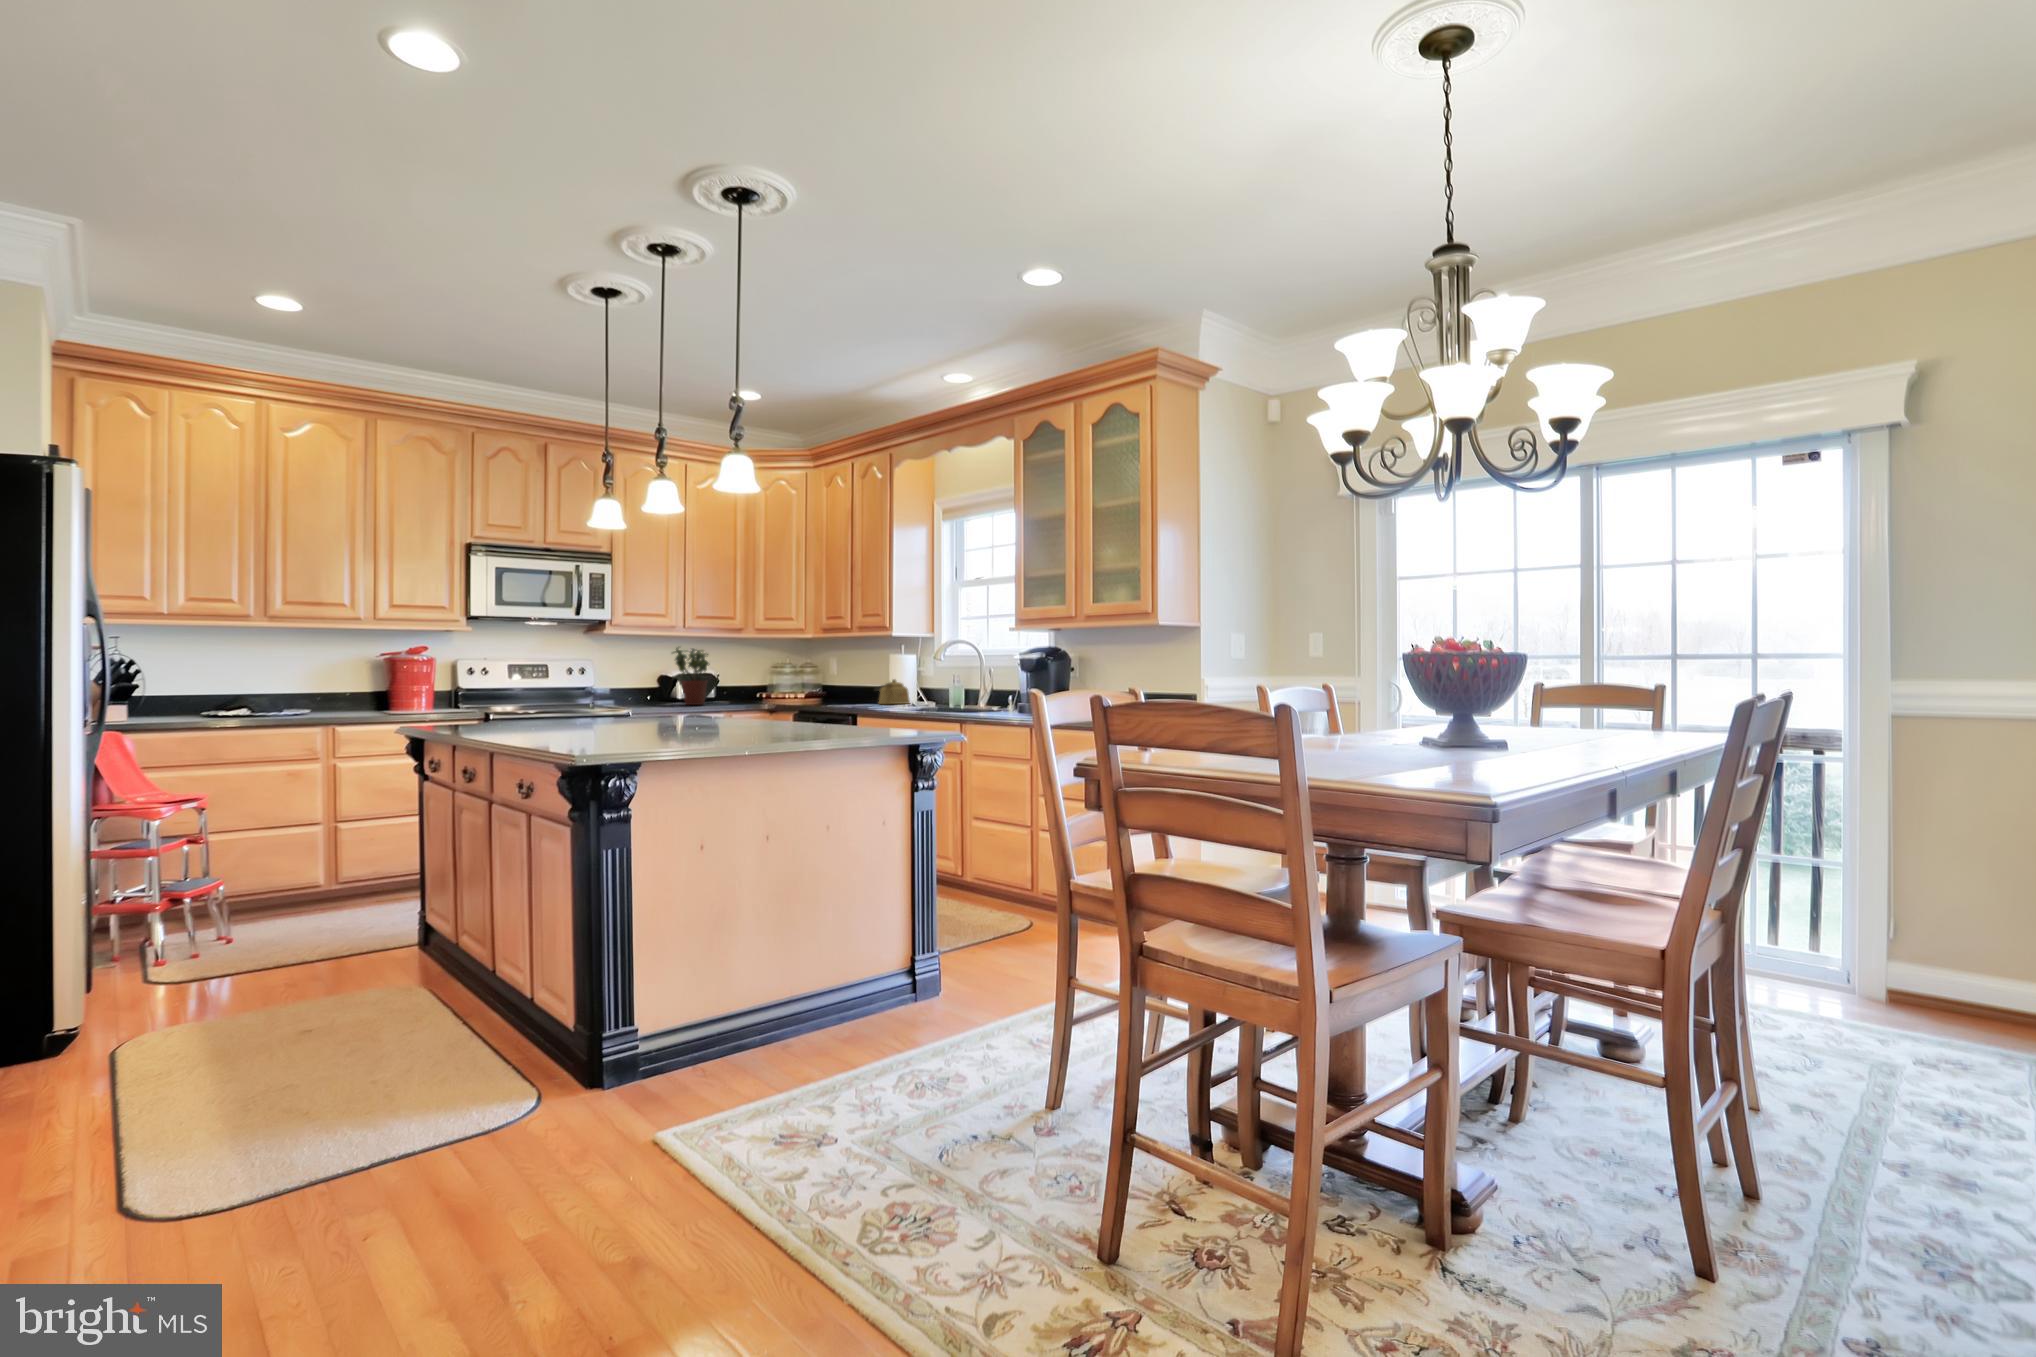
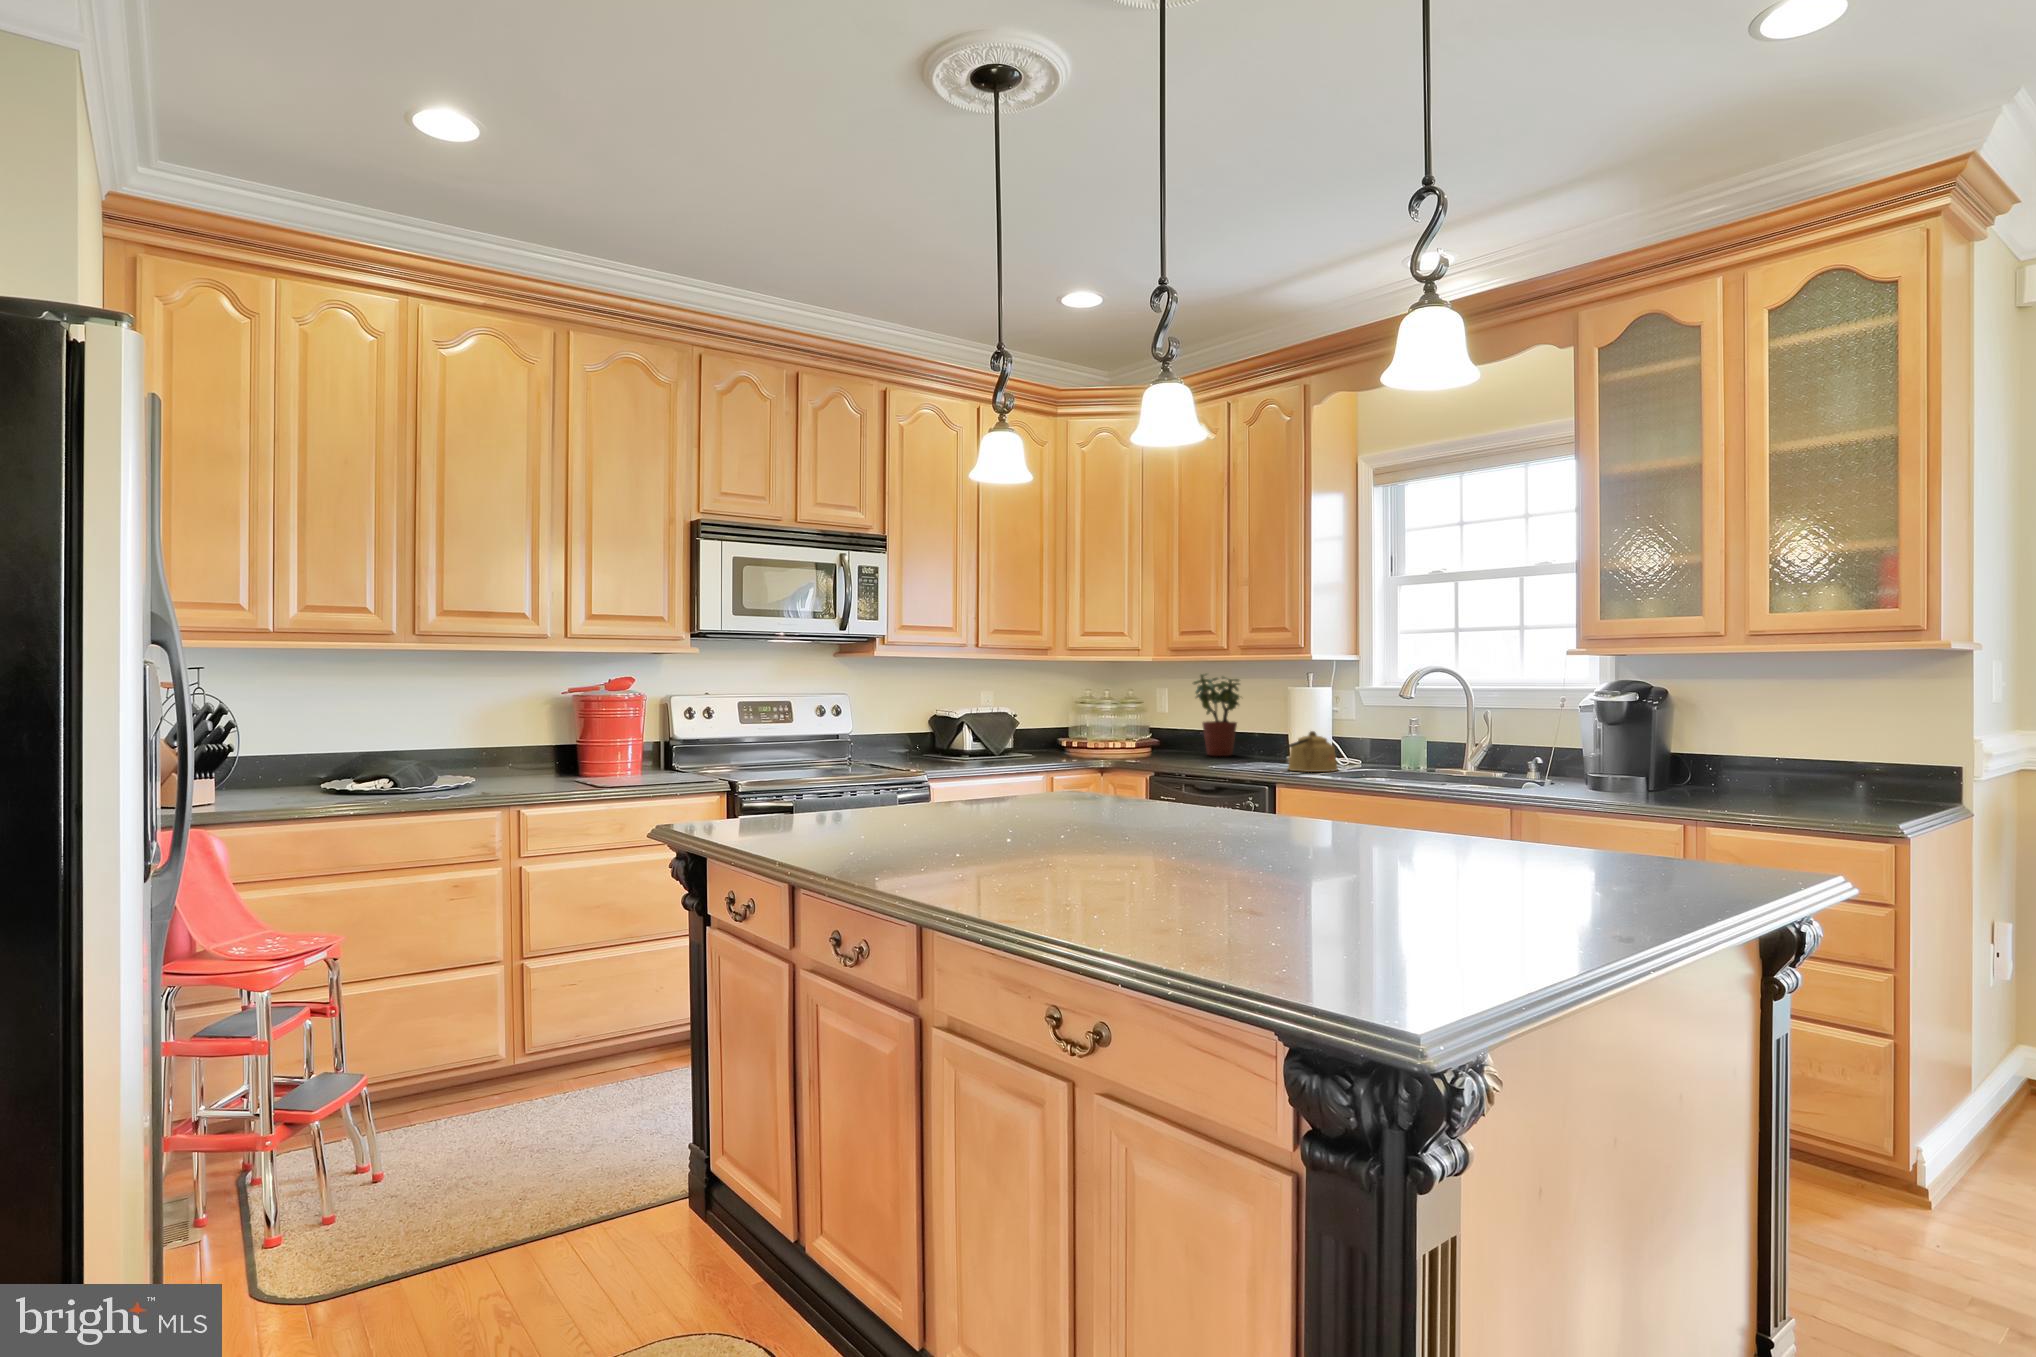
potted plant: present [672,647,709,705] -> present [1194,674,1240,756]

